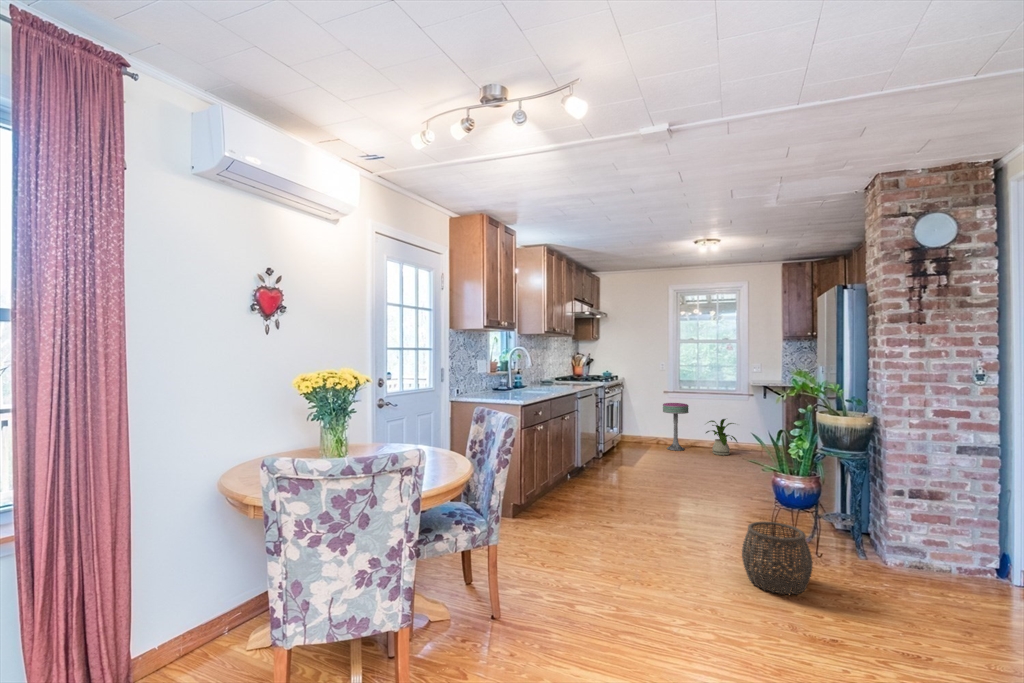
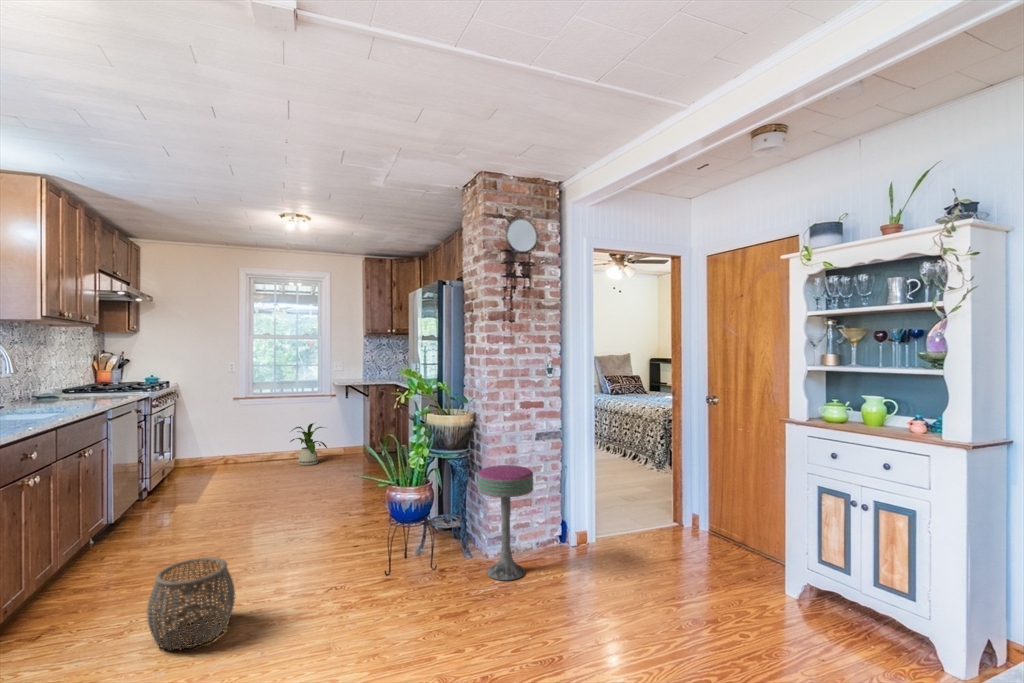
bar stool: present [663,403,689,451] -> present [478,465,533,581]
woven basket: present [742,522,813,595] -> present [146,557,235,650]

